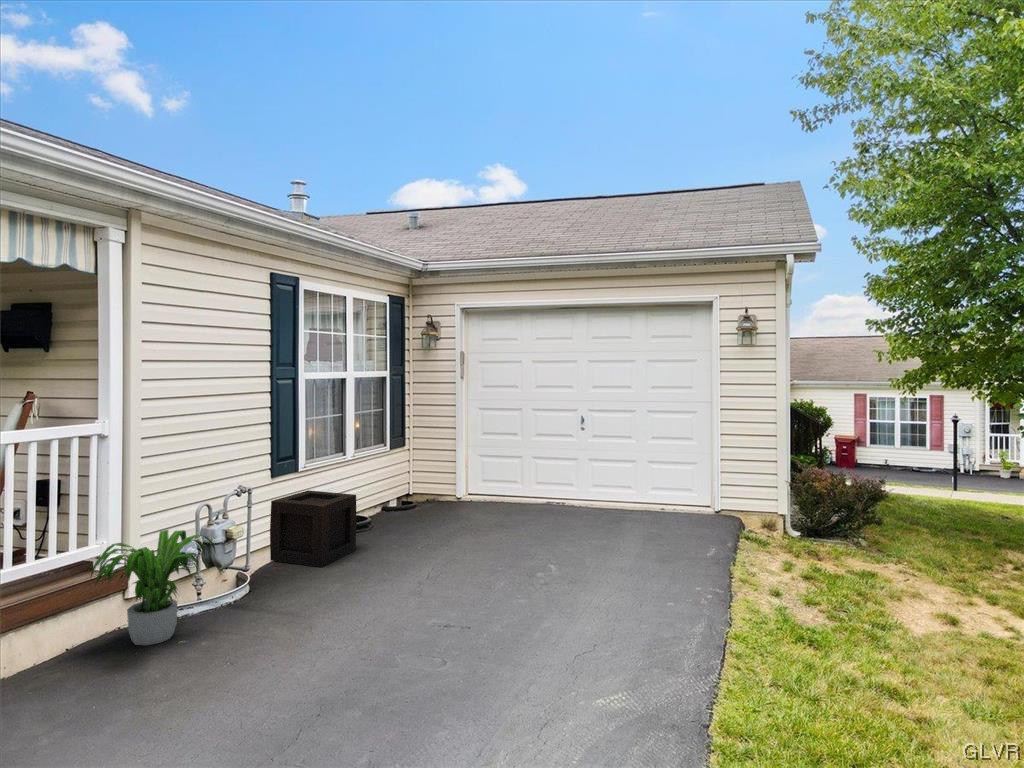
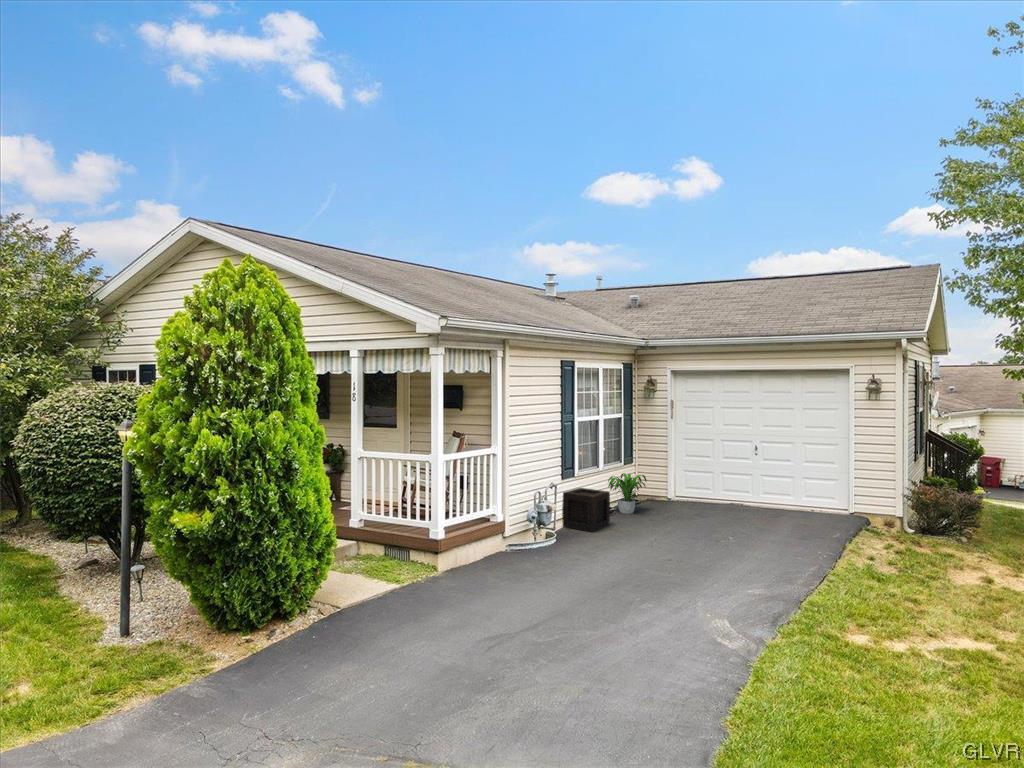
potted plant: present [91,530,215,645] -> present [608,473,646,514]

